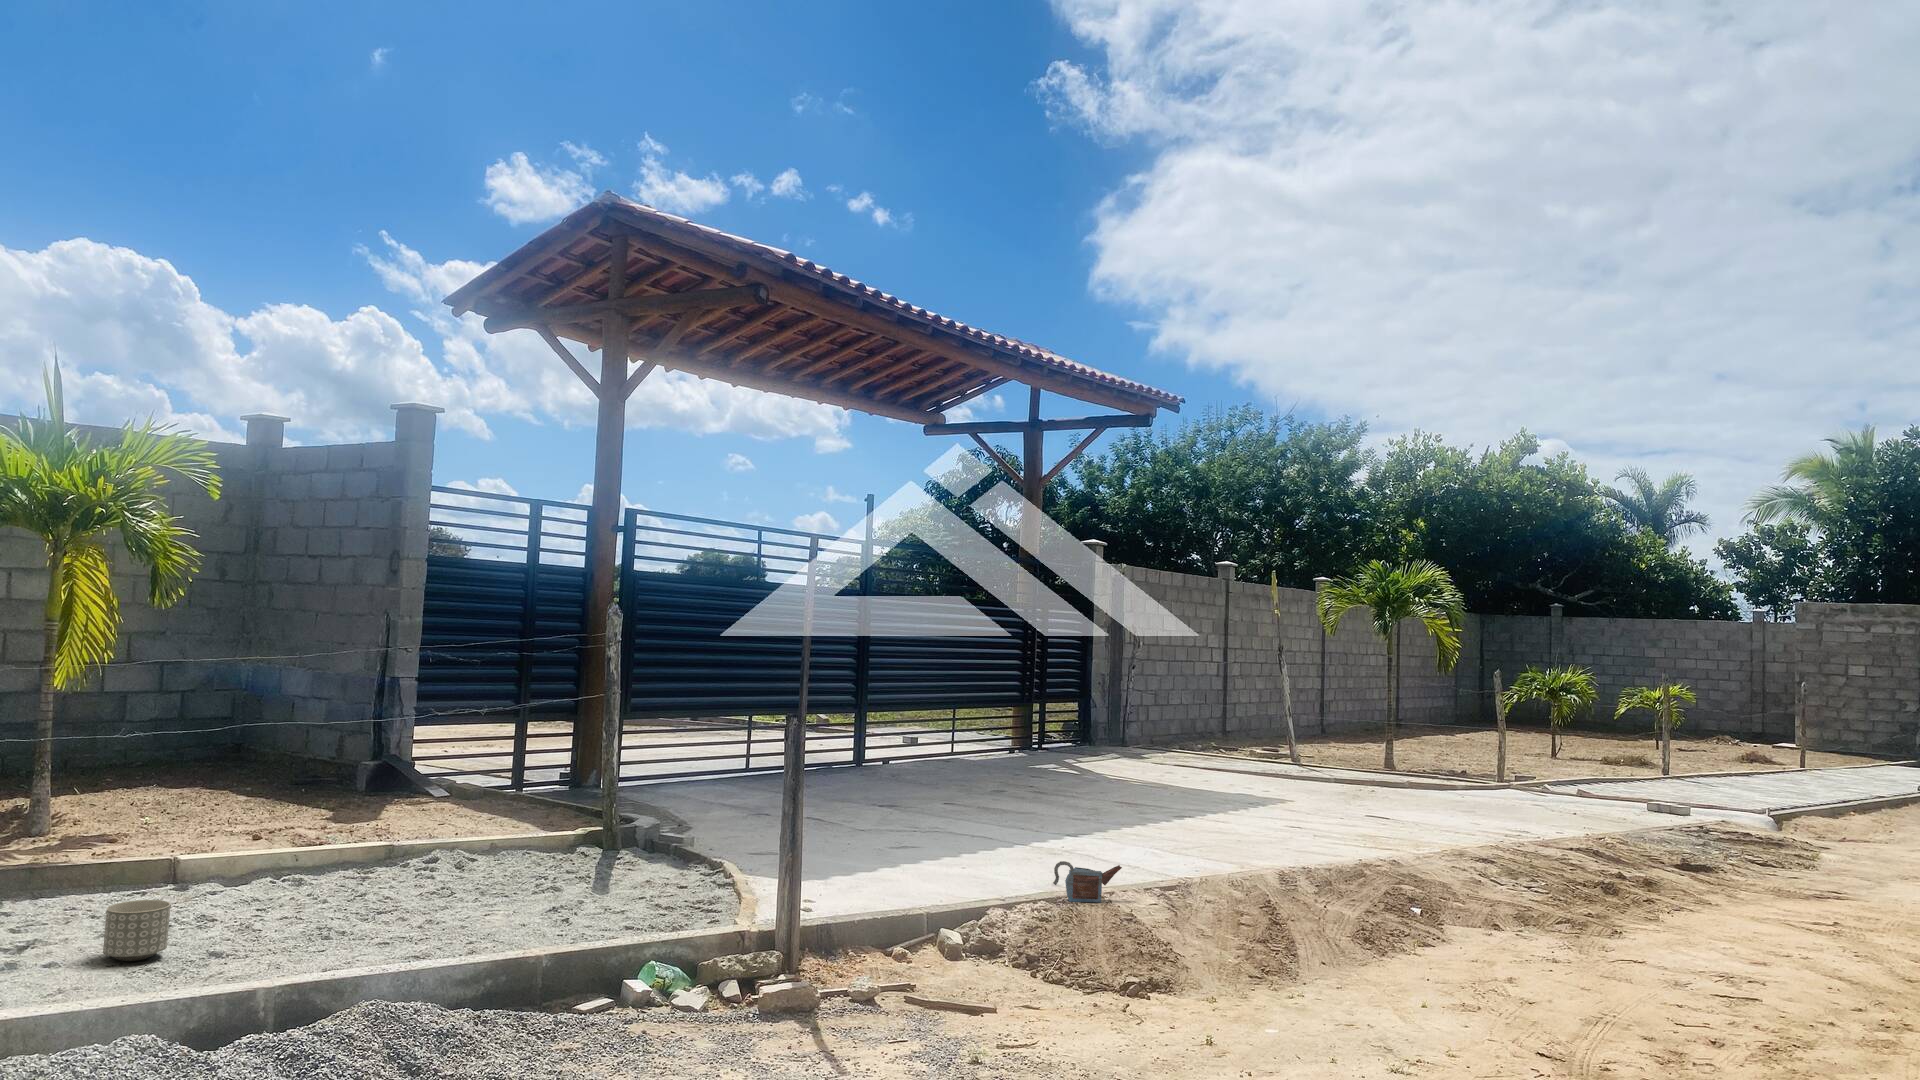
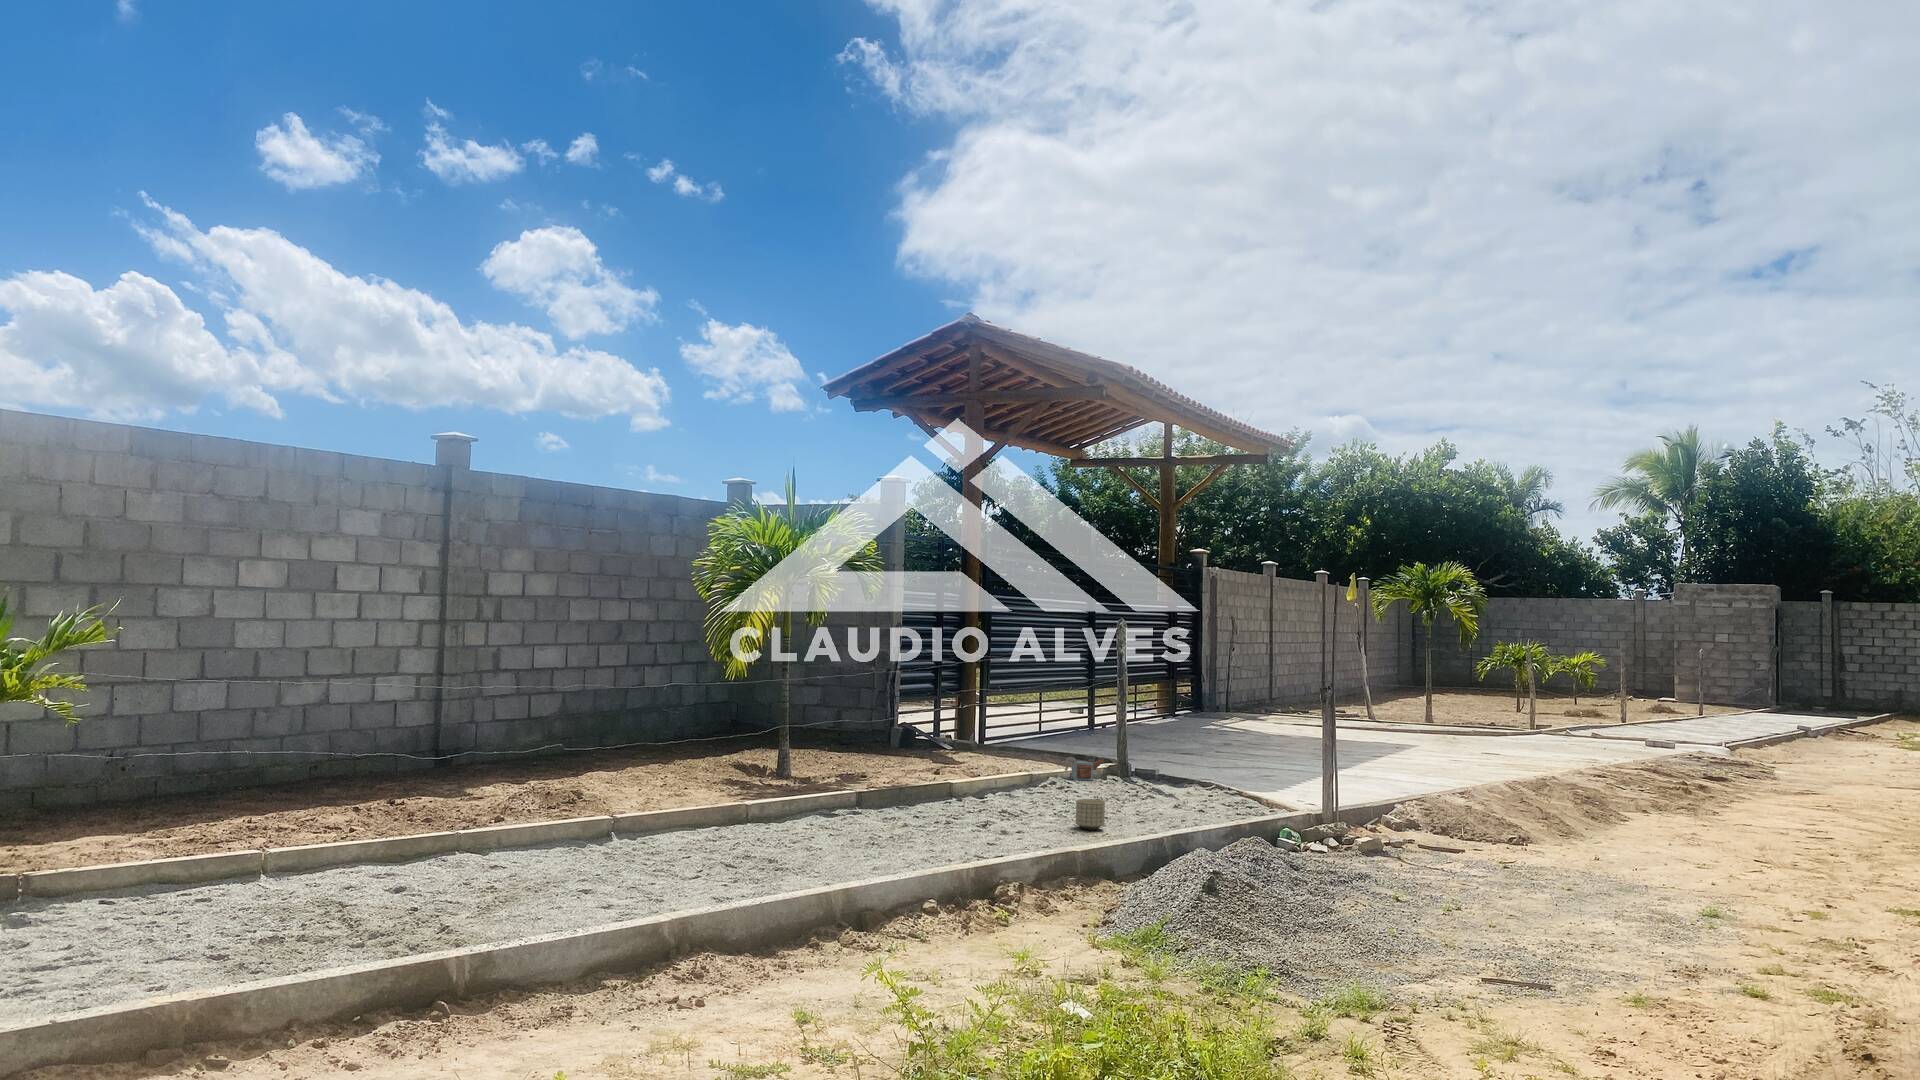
watering can: present [1053,861,1122,903] -> present [1065,757,1104,780]

